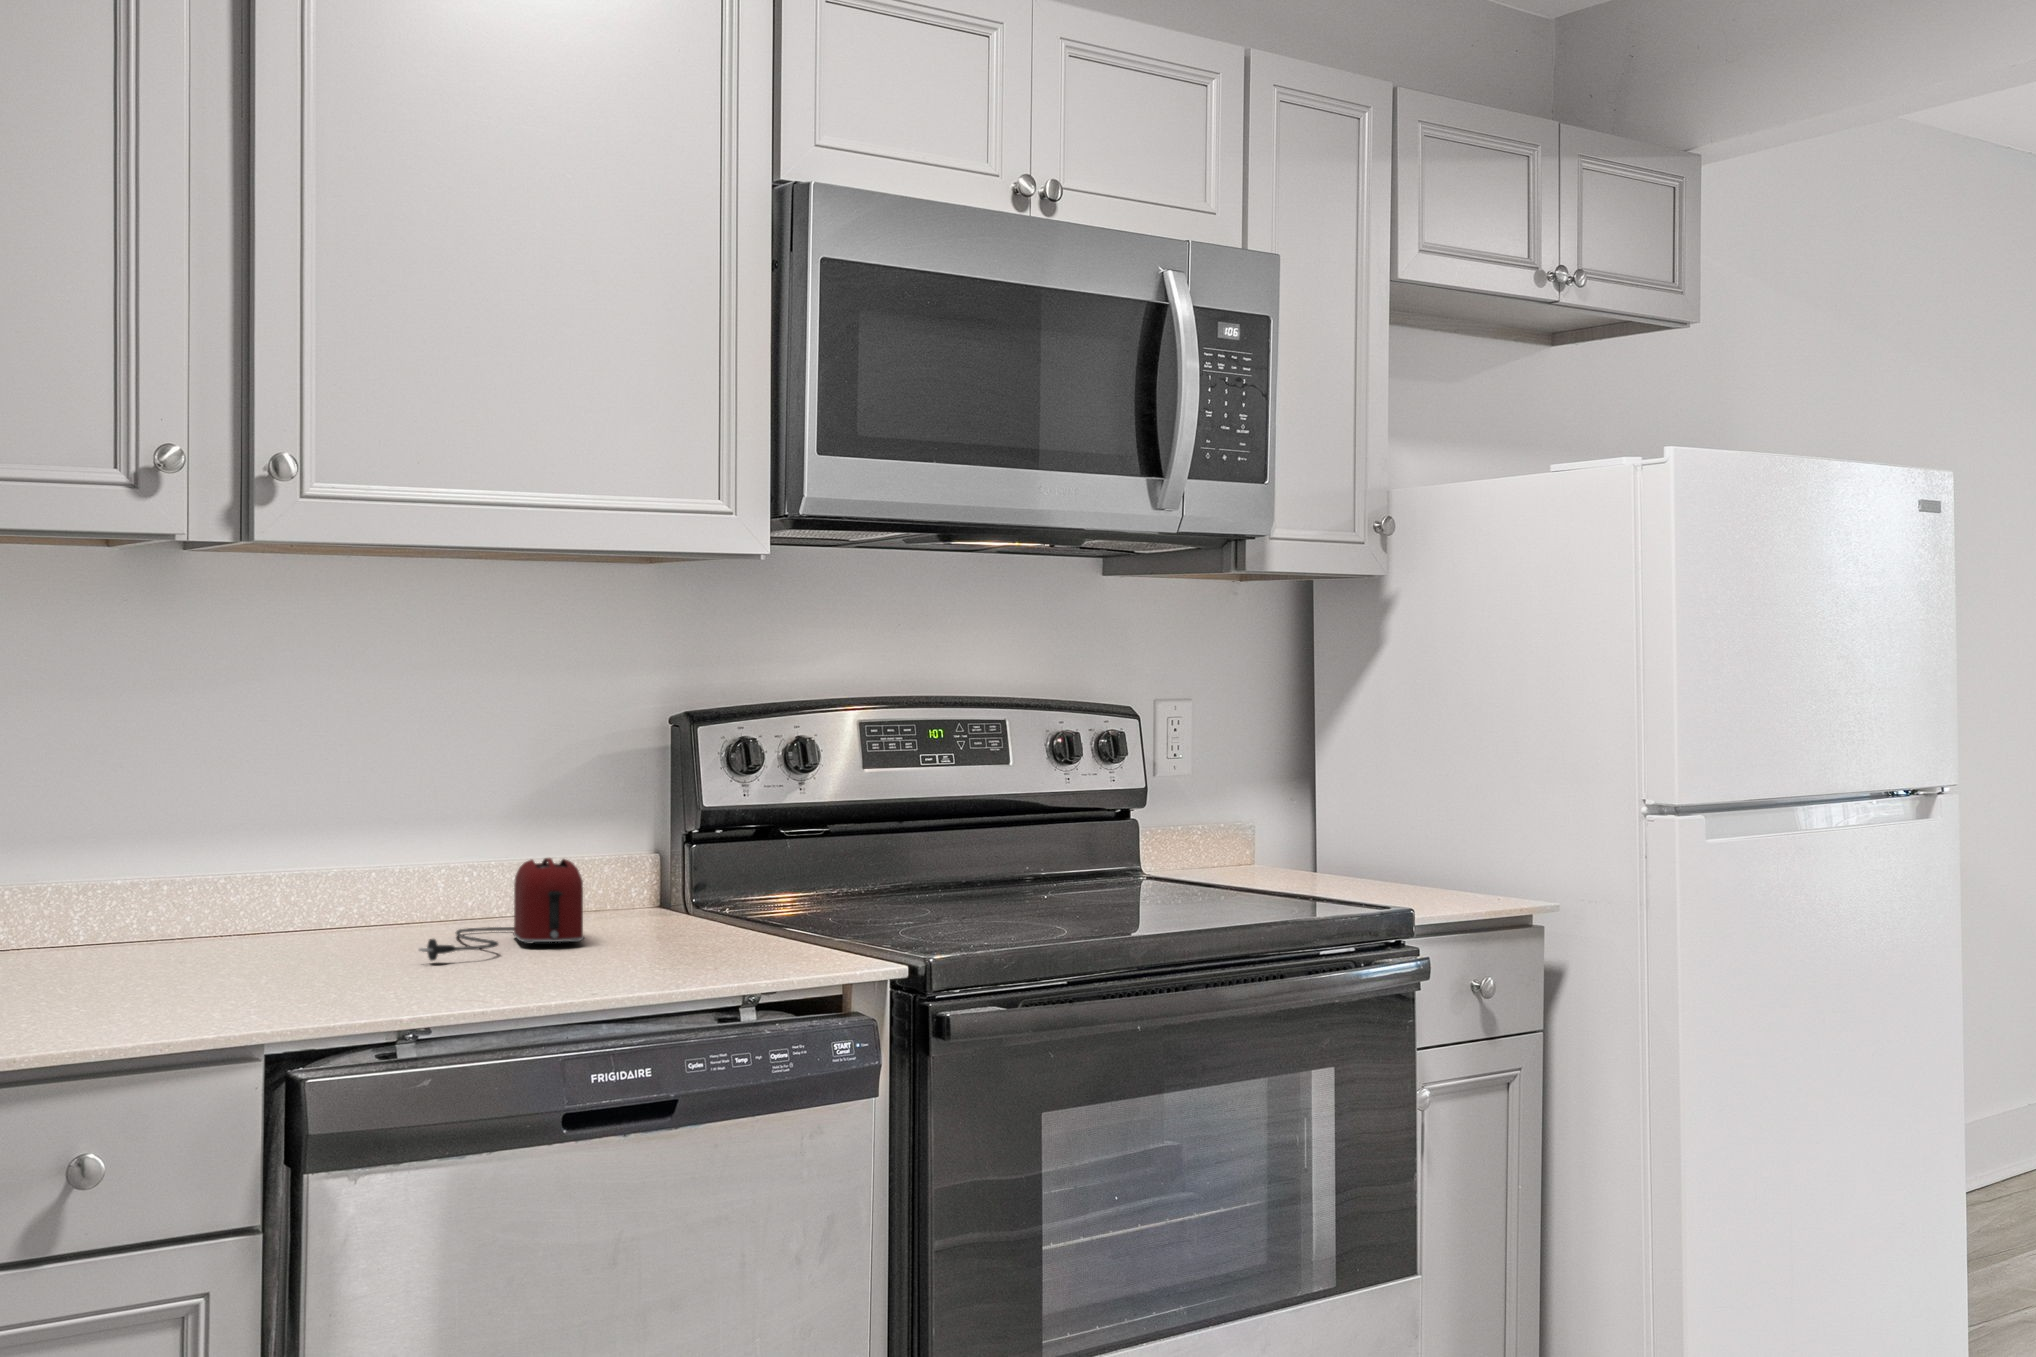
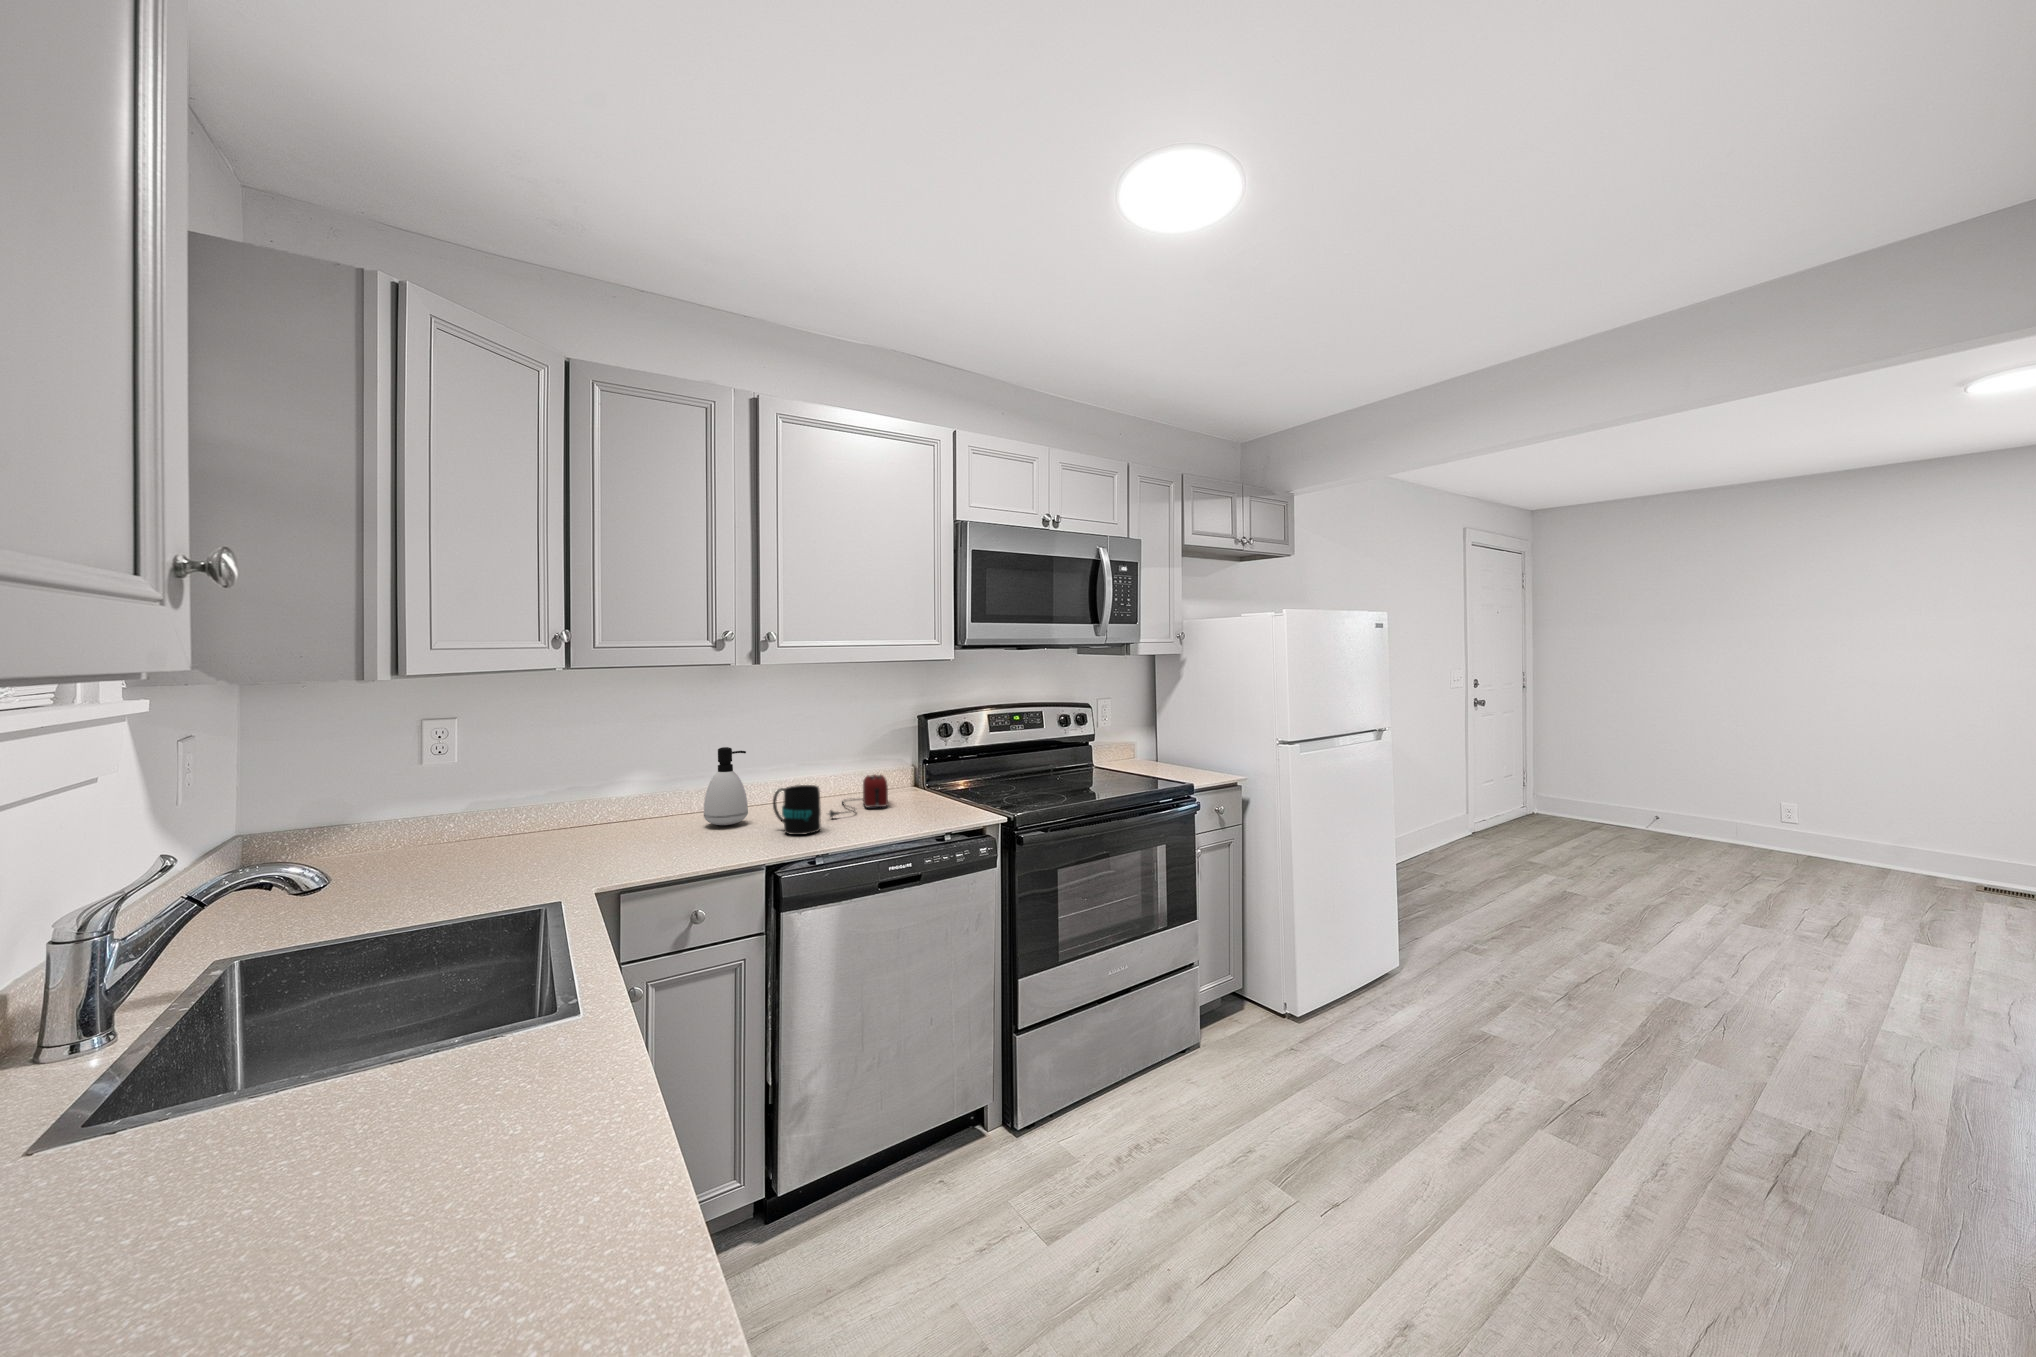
soap dispenser: none [88,762,207,971] -> present [704,747,748,825]
mug: none [279,862,408,988] -> present [773,785,821,835]

